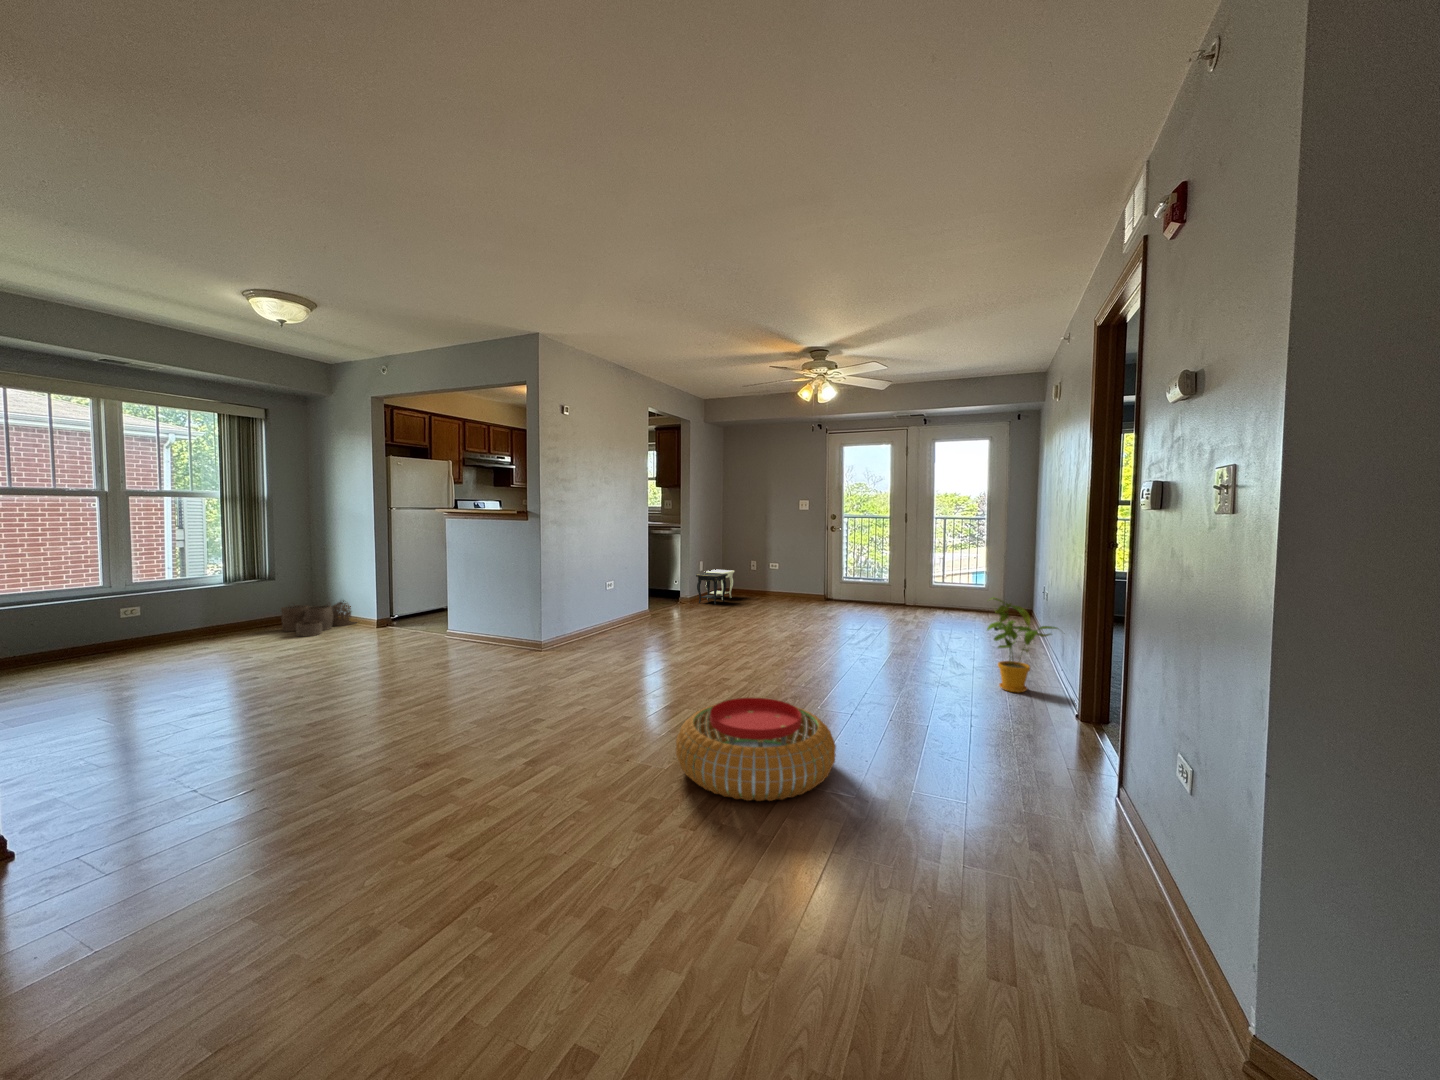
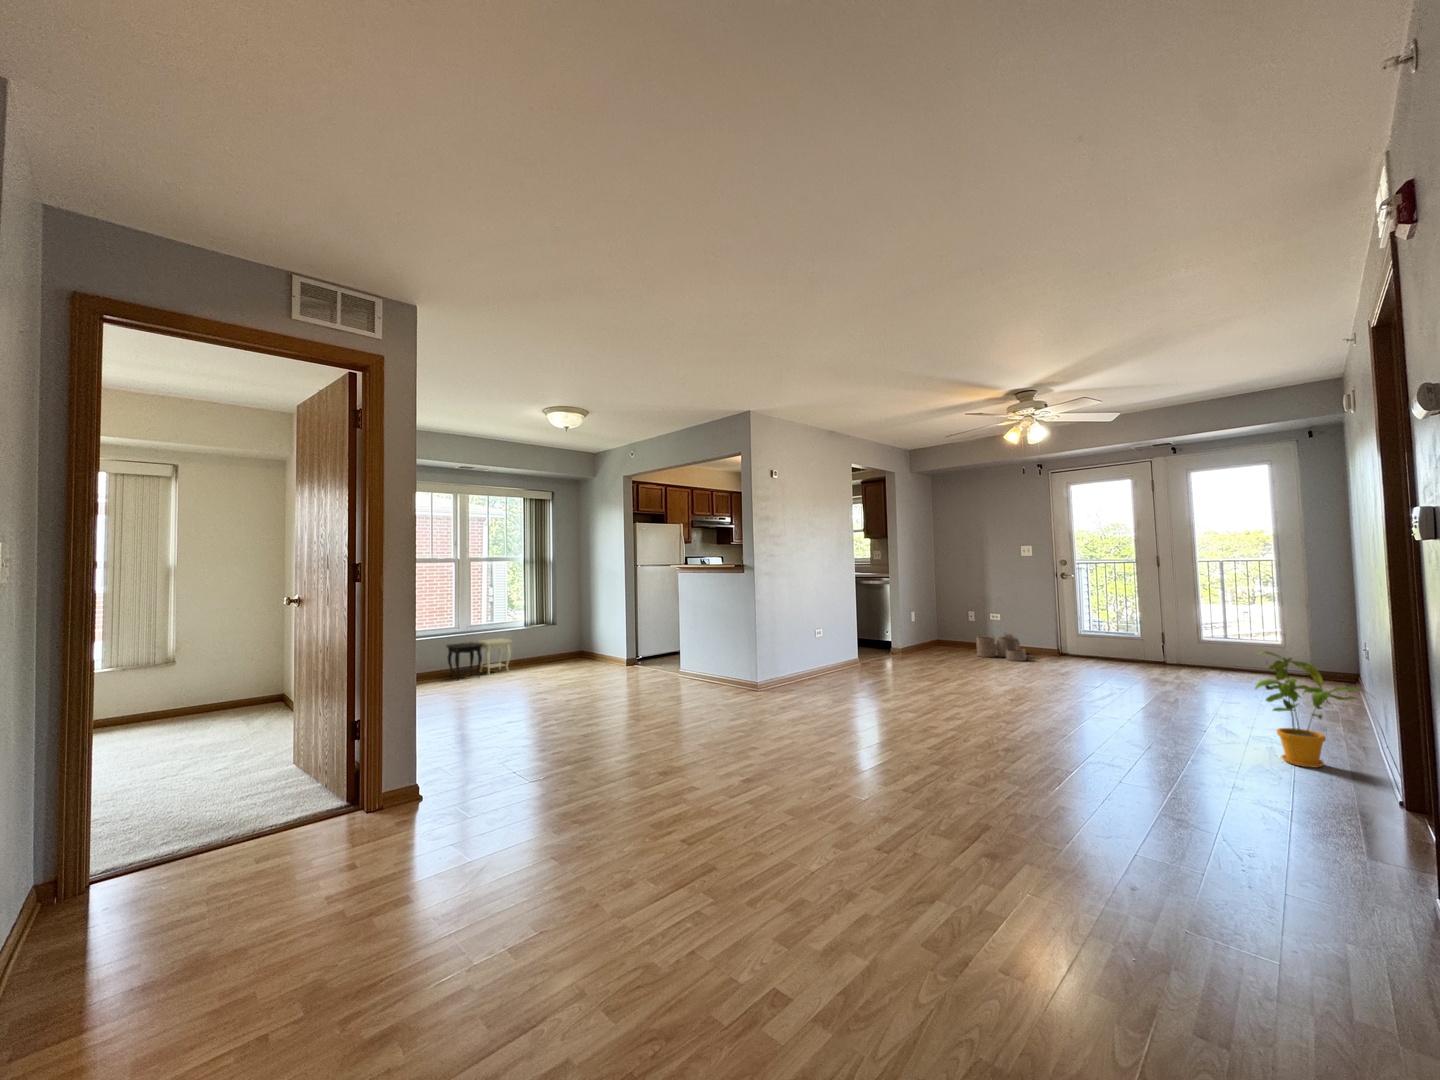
side table: present [696,570,734,605] -> present [447,638,511,680]
woven basket: present [281,600,356,636] -> present [977,634,1026,661]
pouf: present [676,698,836,801] -> none [876,739,1044,838]

